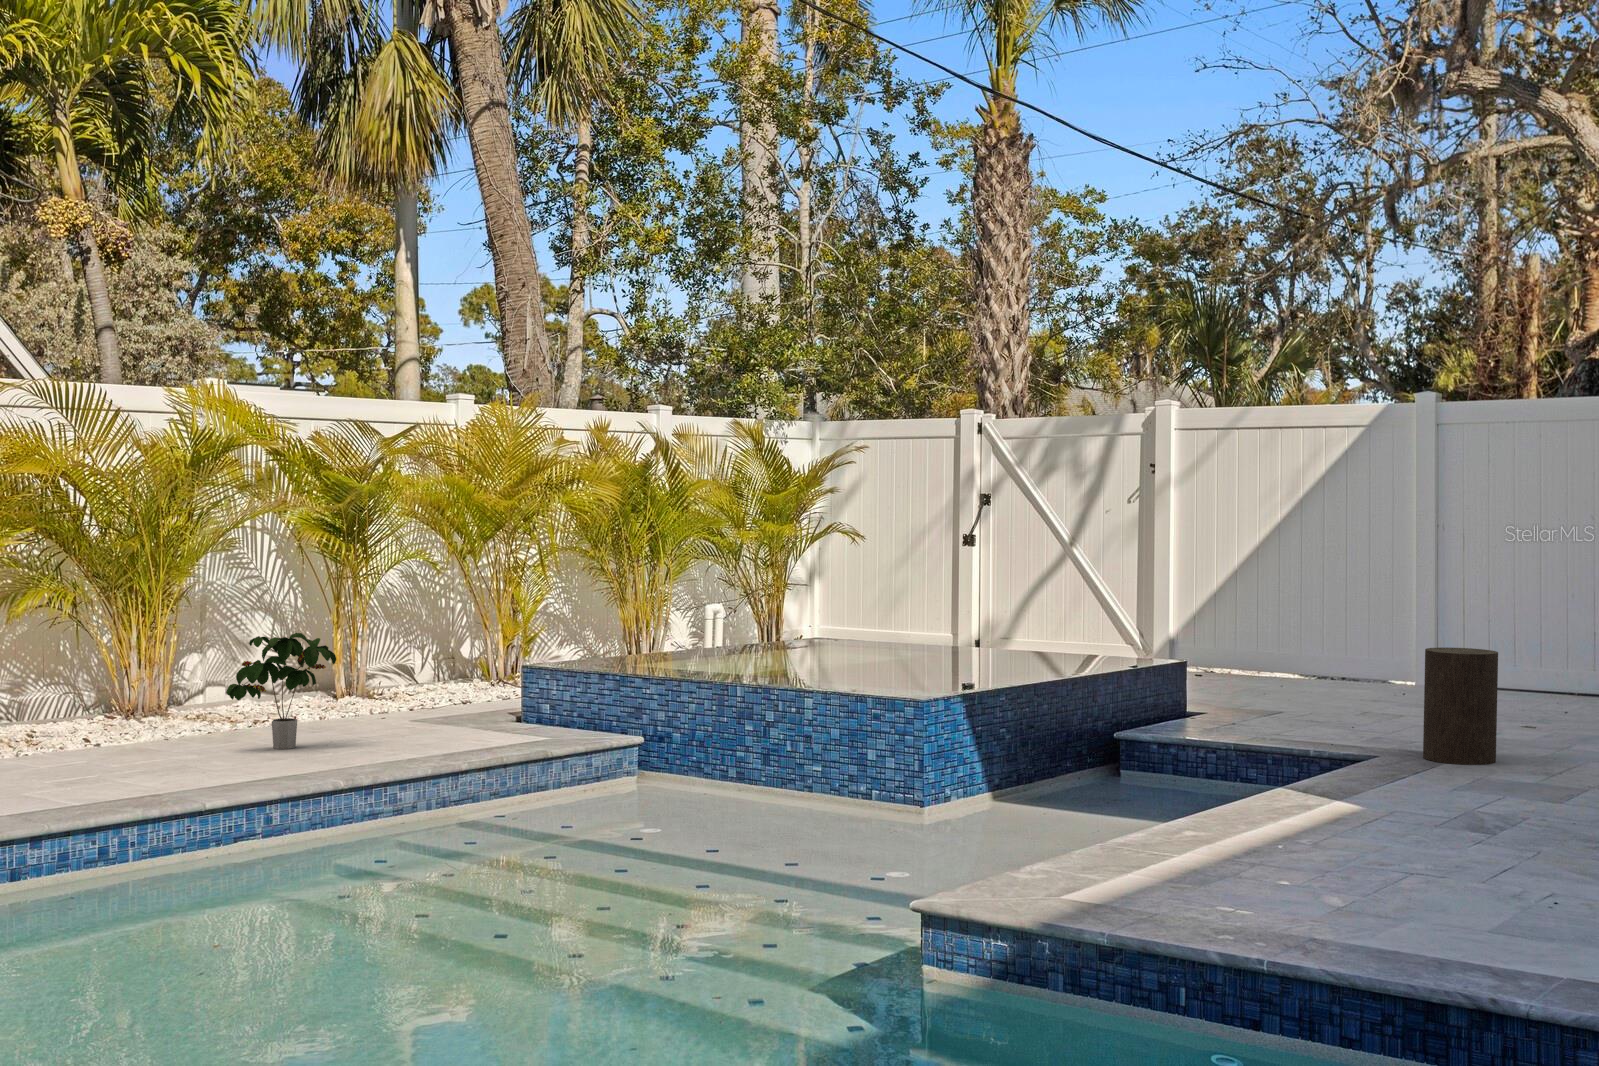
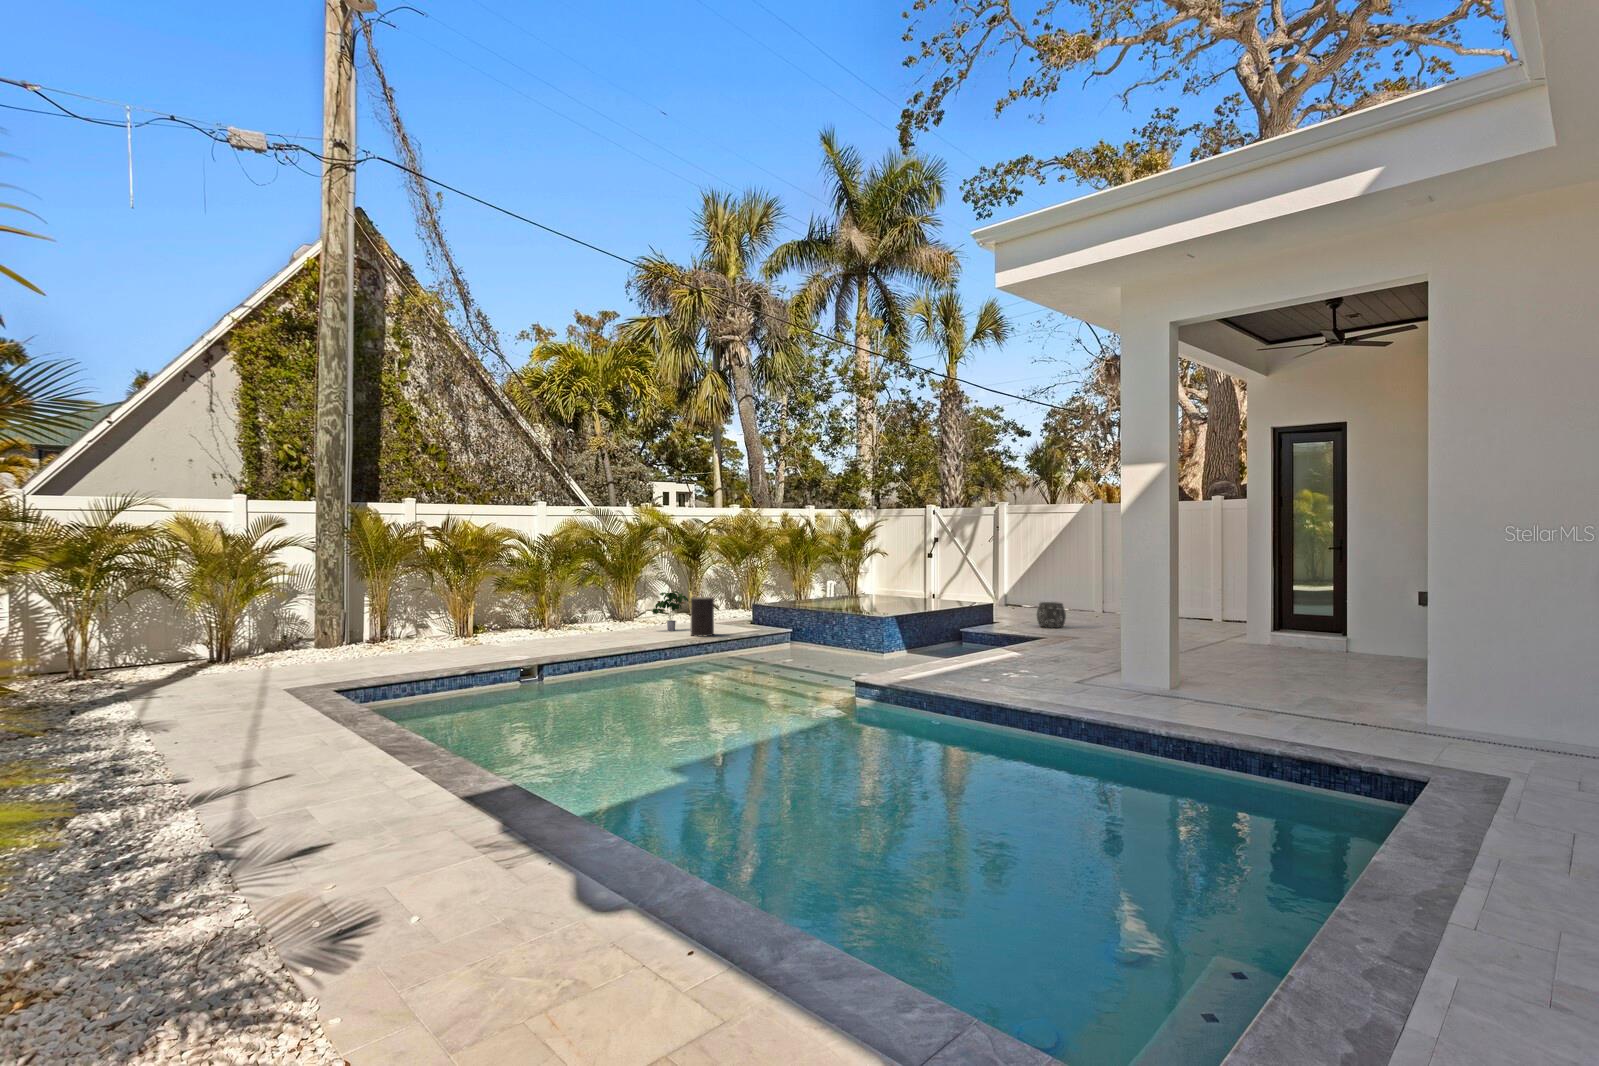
stool: present [1423,647,1498,765] -> present [691,597,714,637]
woven basket: none [1303,665,1383,736] -> present [1037,602,1066,628]

